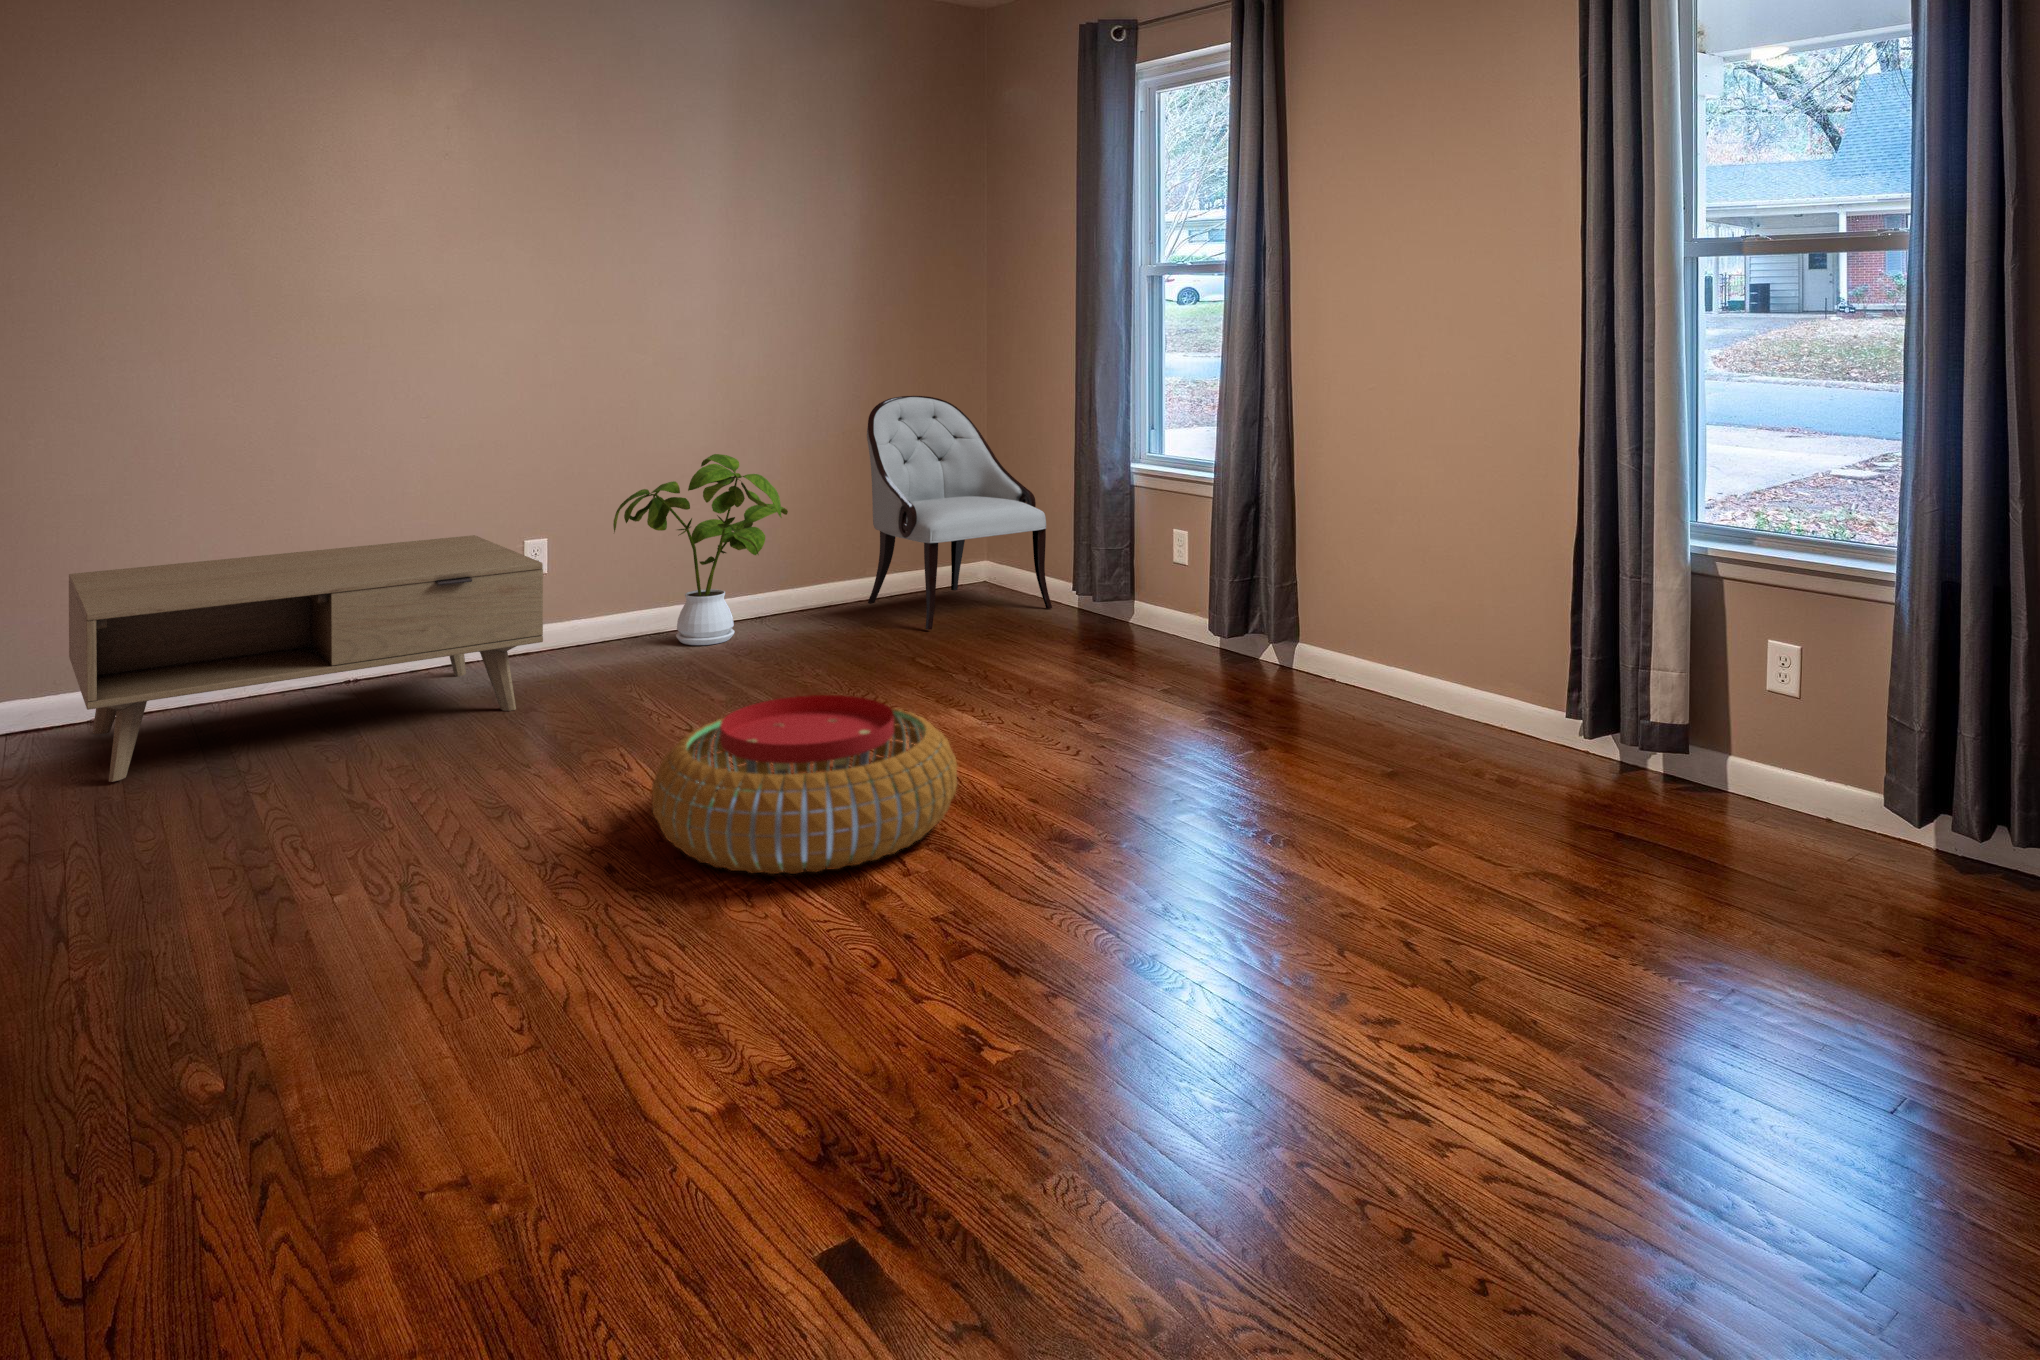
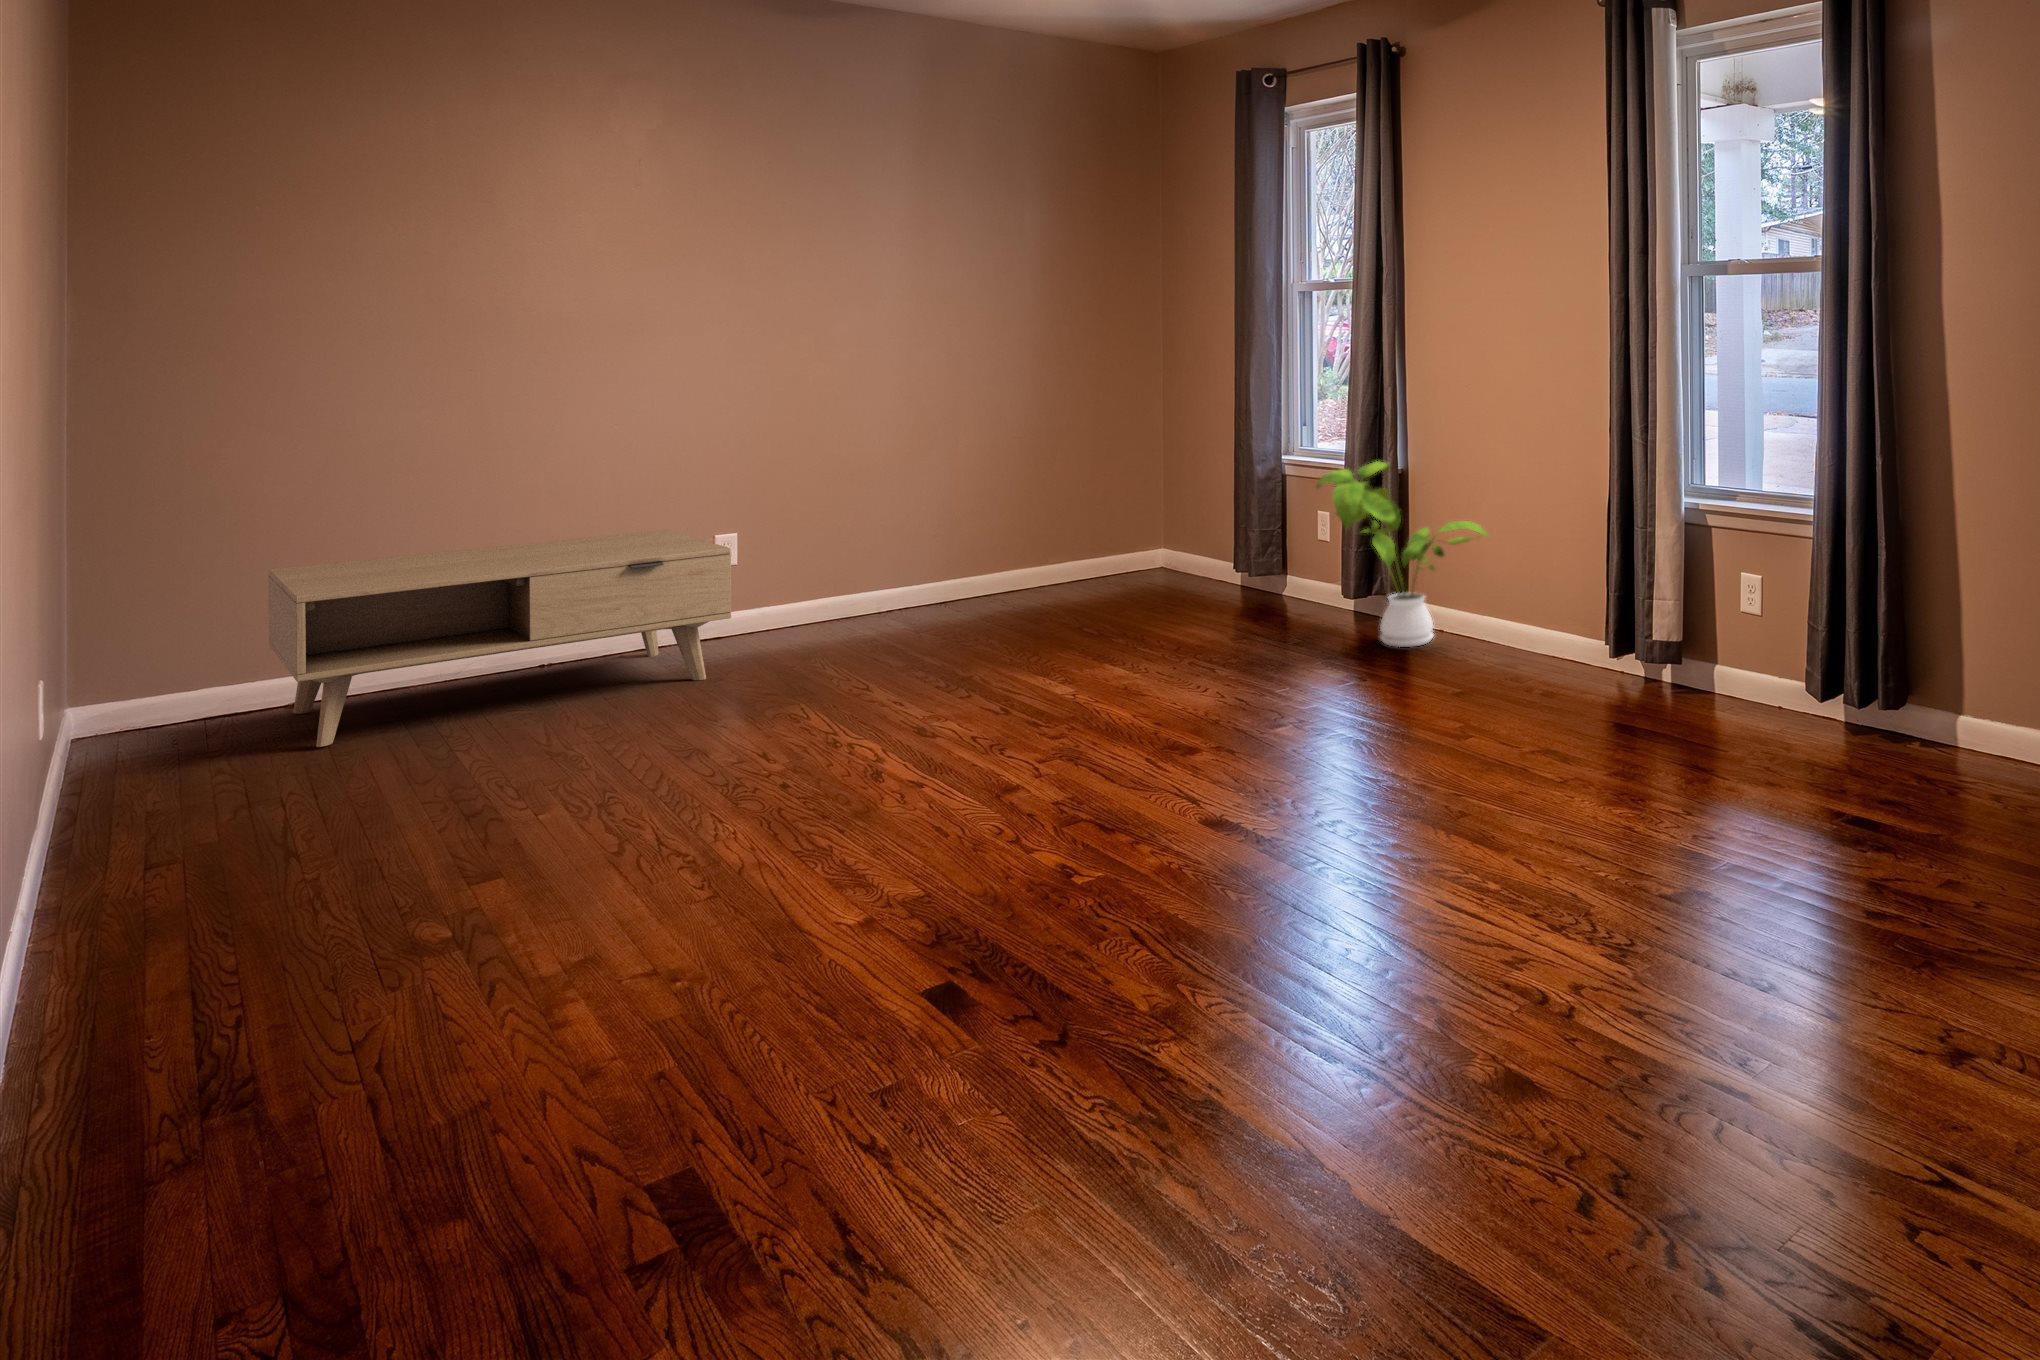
armchair: present [867,396,1052,630] -> none [1045,400,1215,605]
house plant: present [613,454,788,645] -> present [1316,461,1488,647]
pouf: present [652,695,957,874] -> none [823,644,1089,781]

